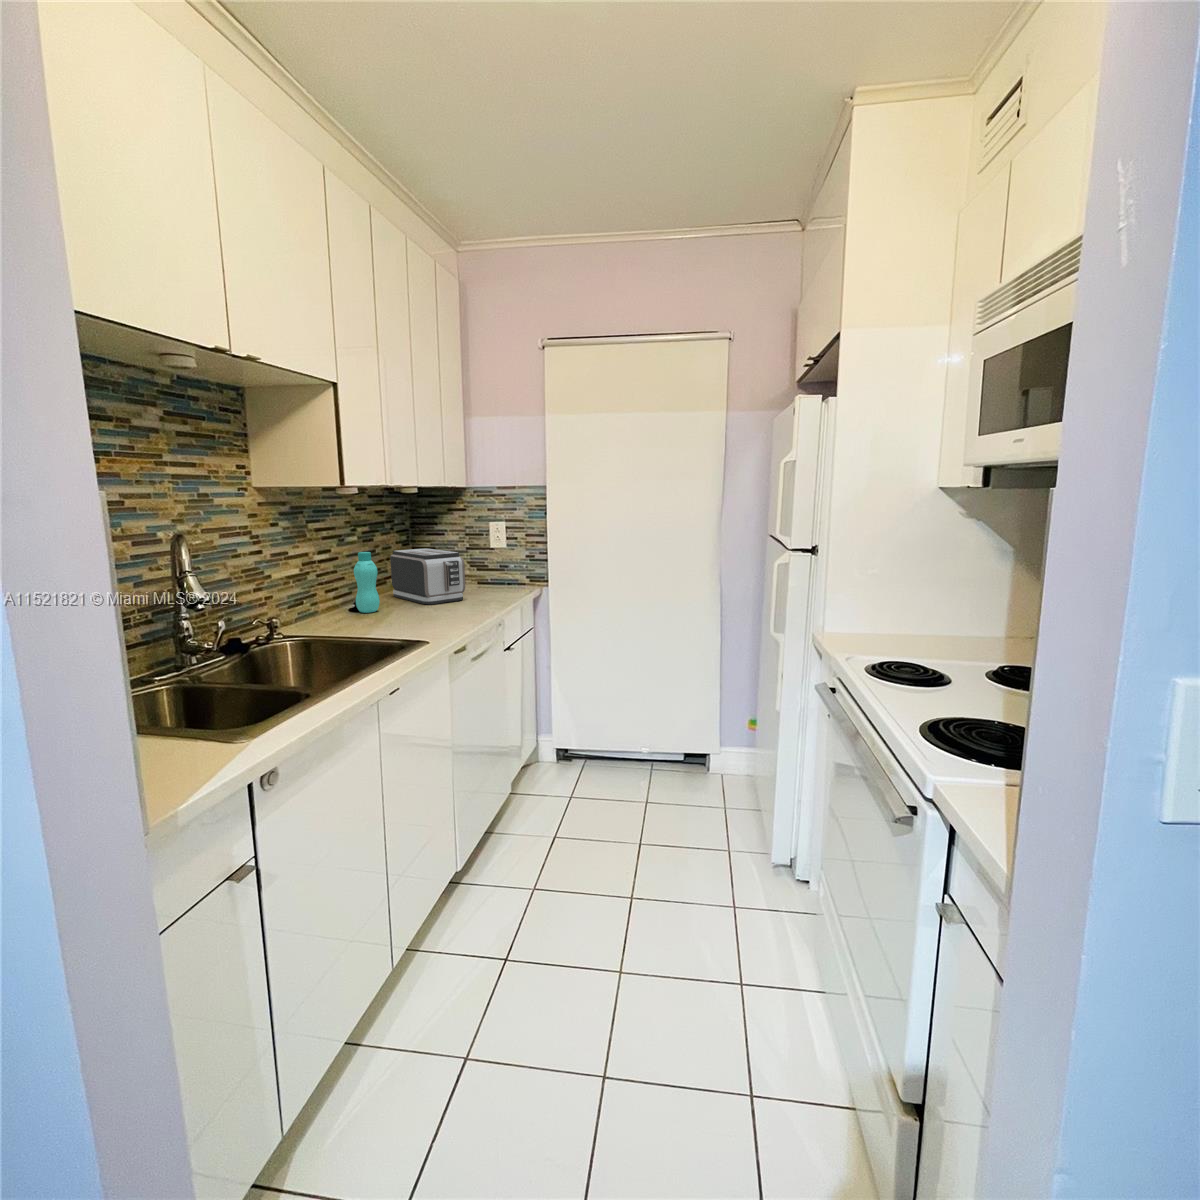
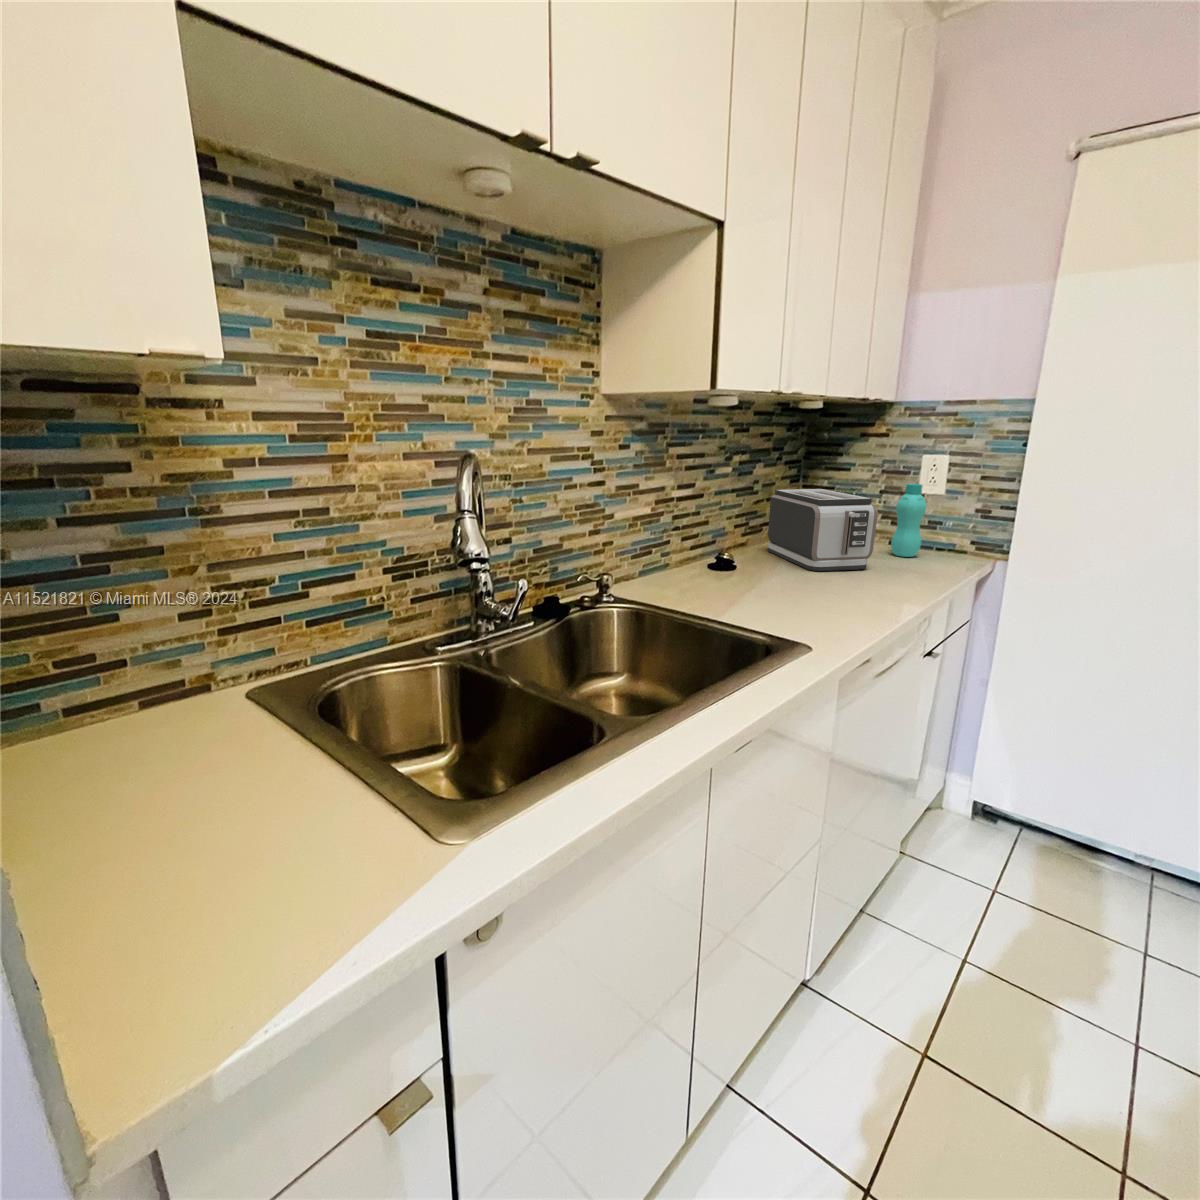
bottle: present [354,552,380,613] -> present [891,484,926,557]

